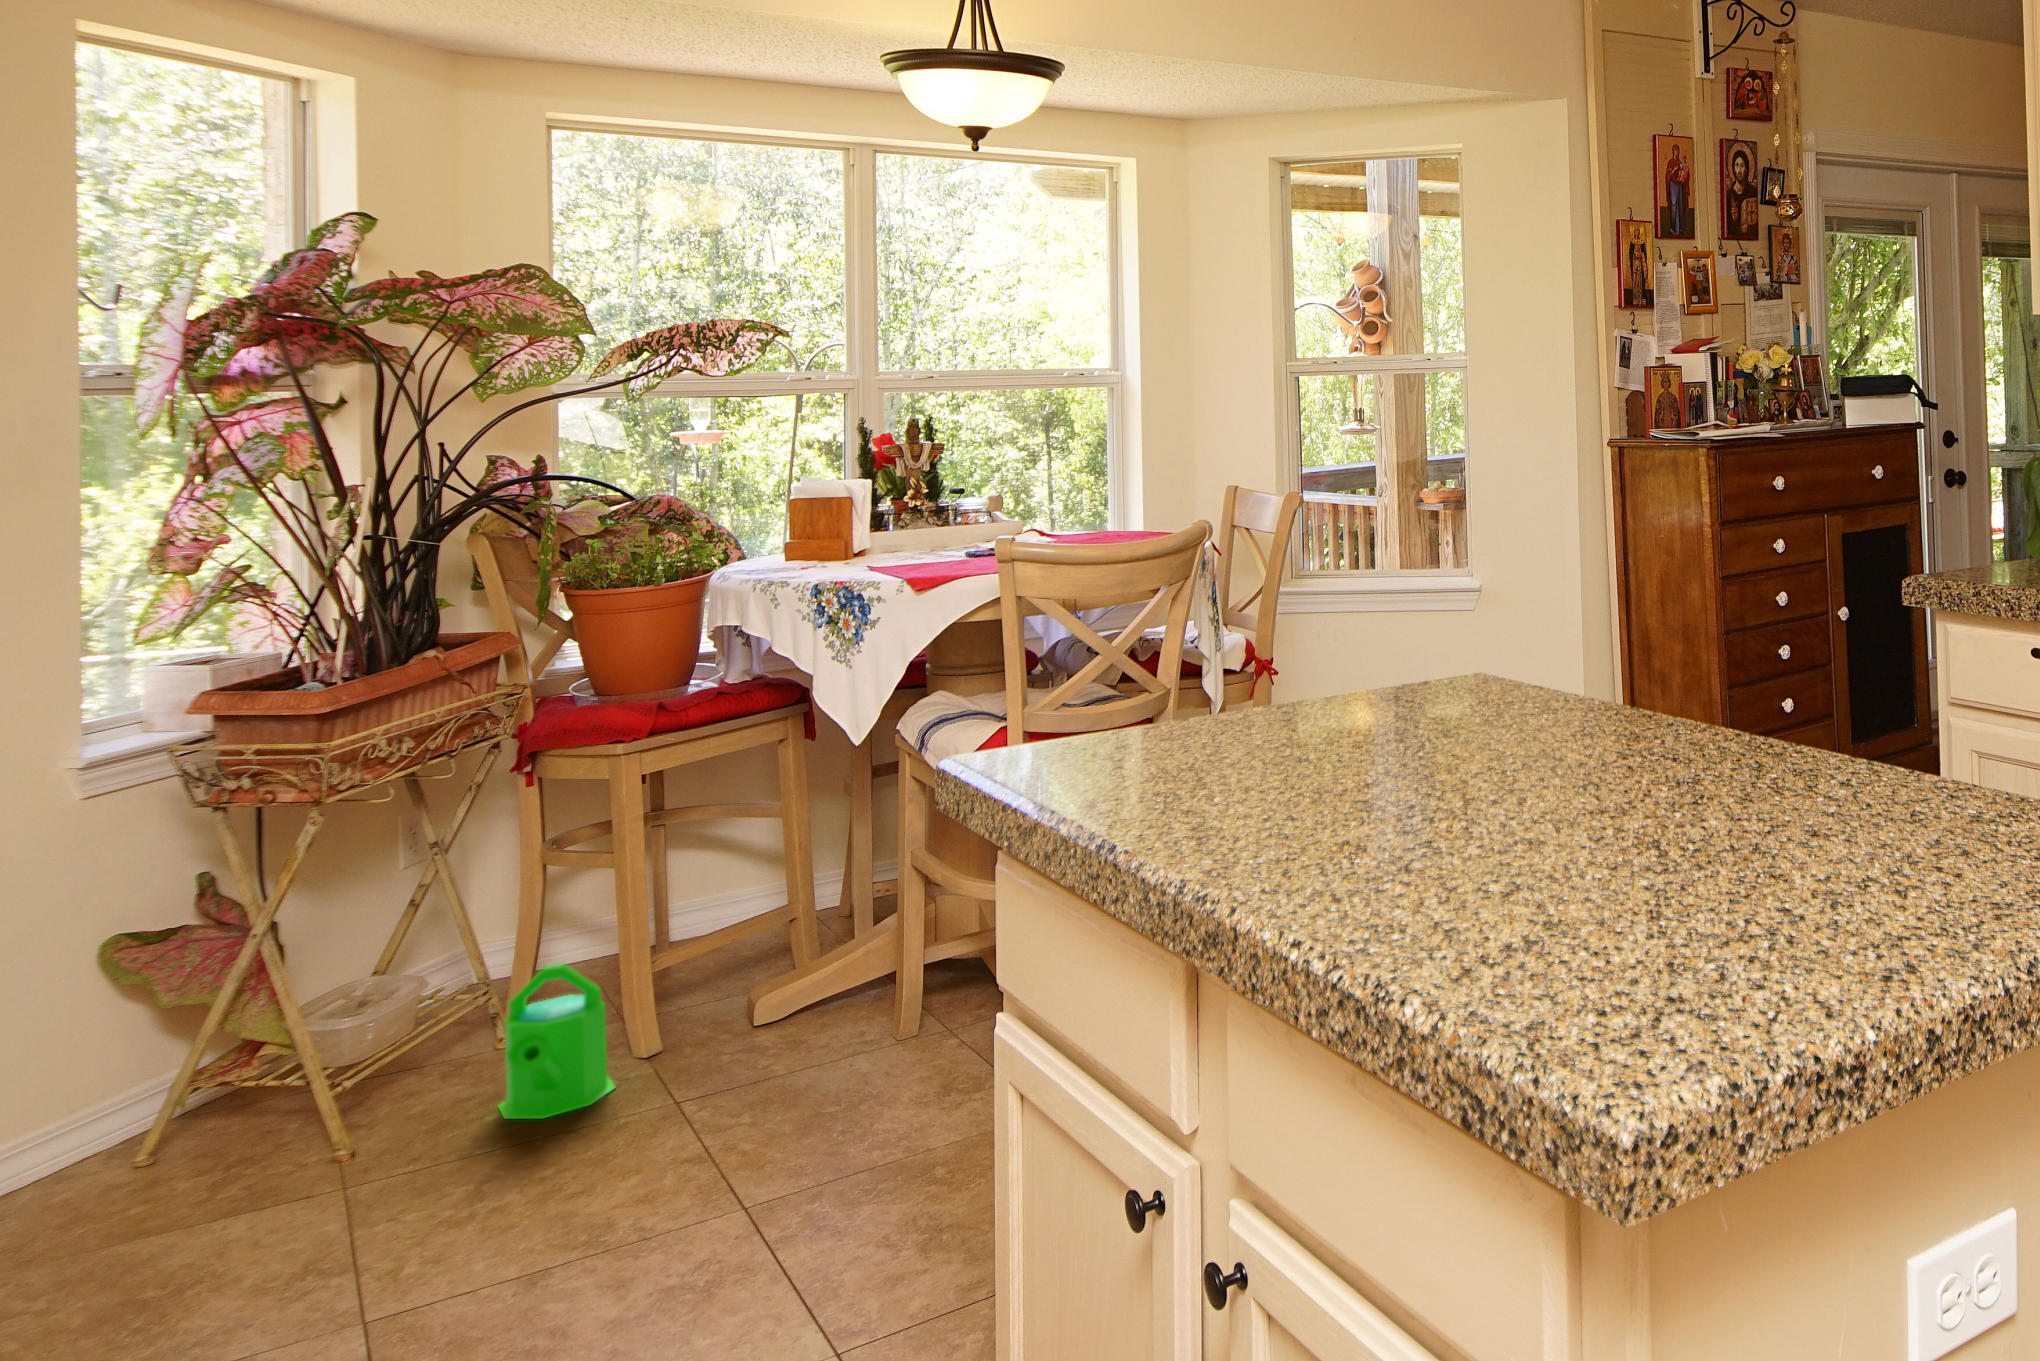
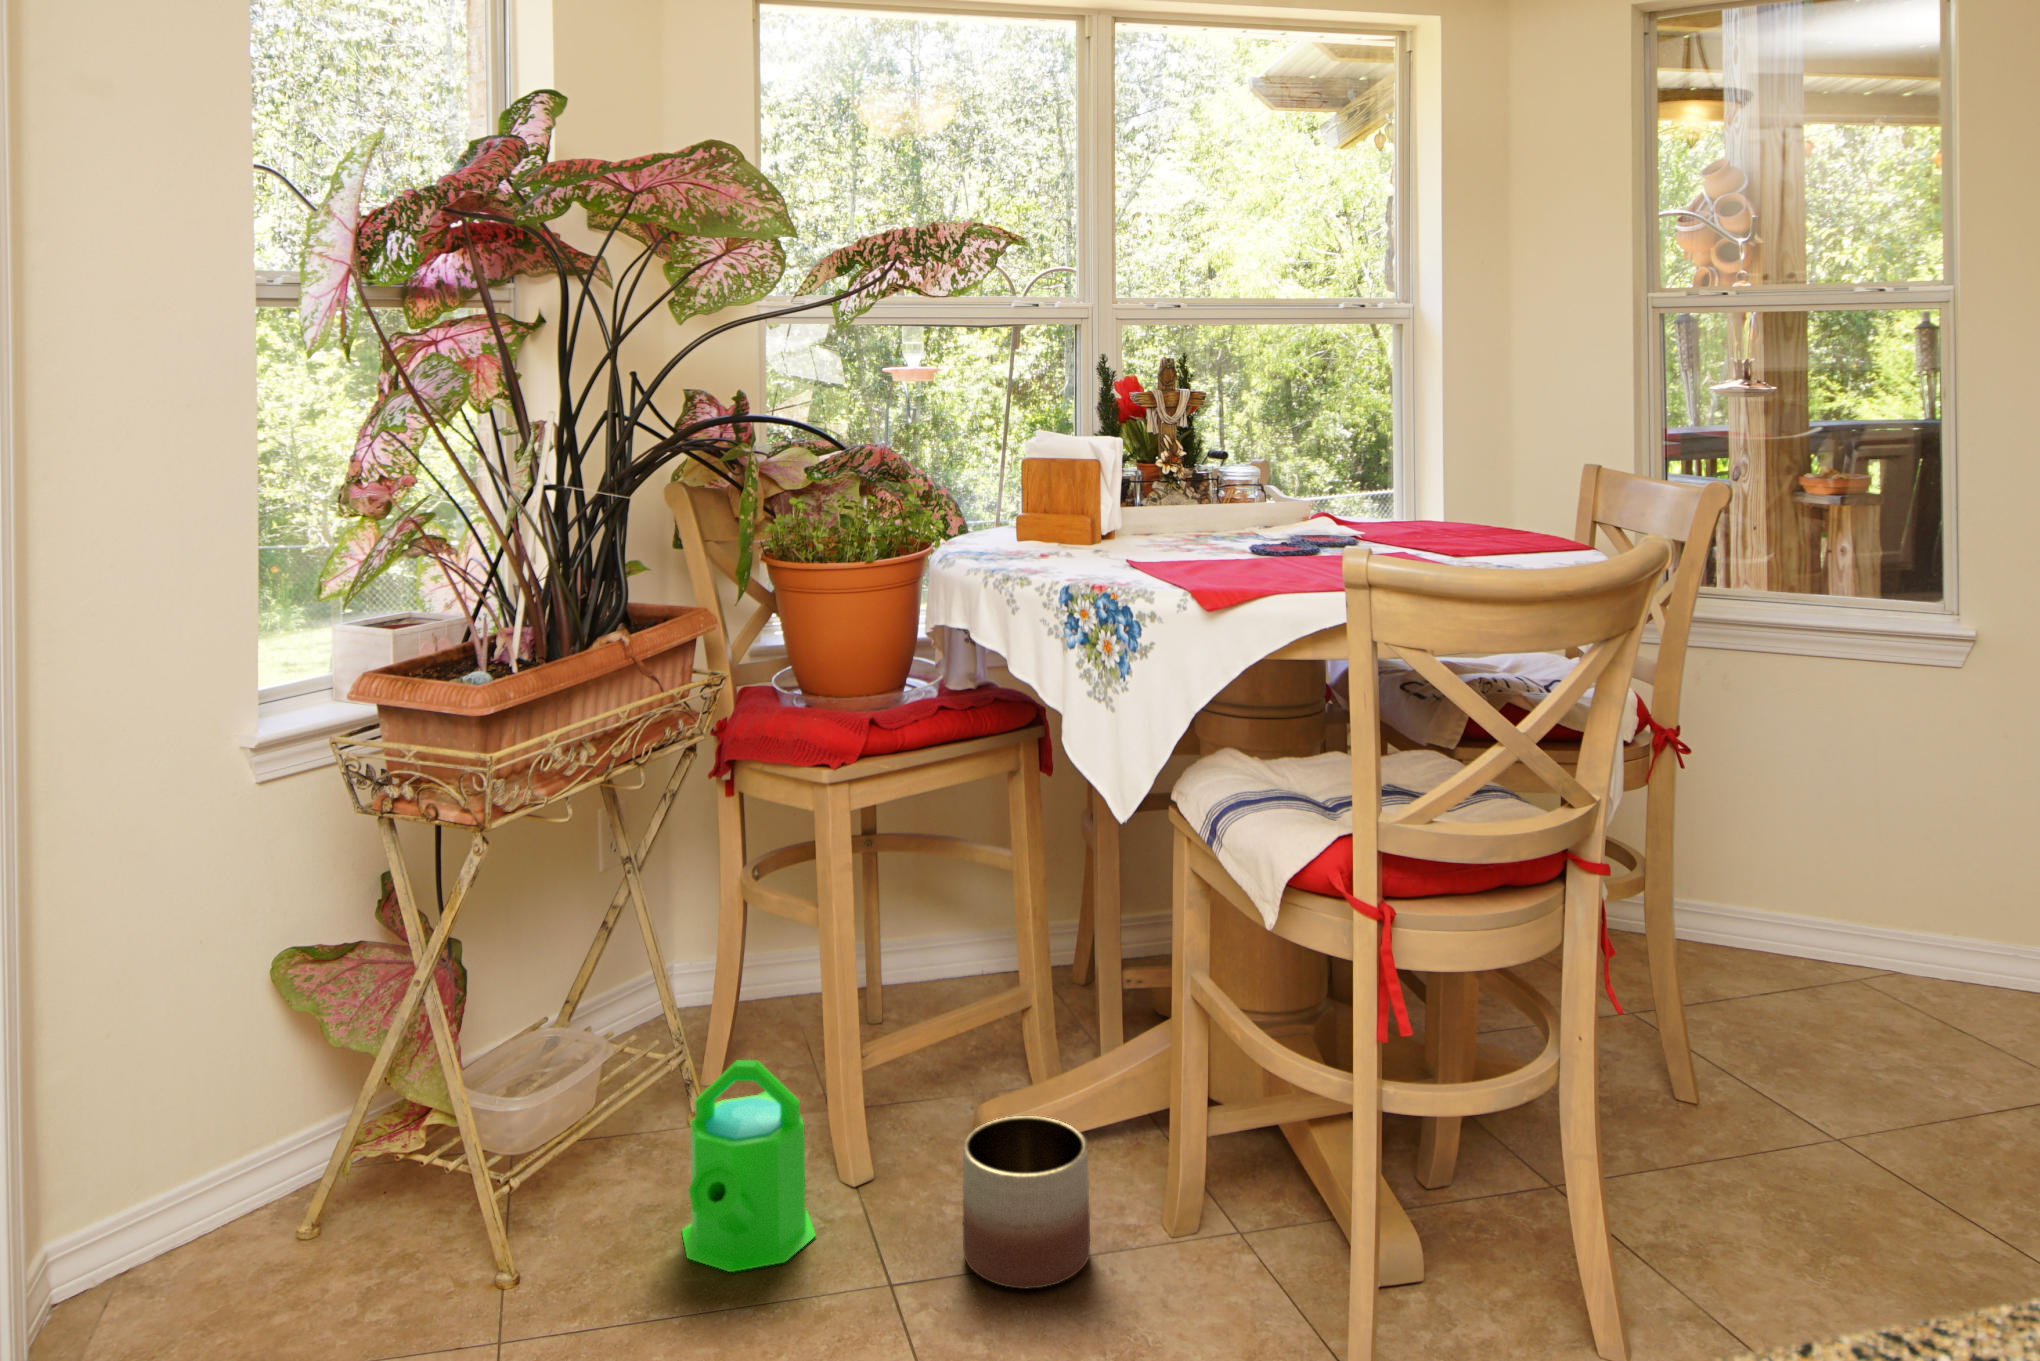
planter: none [737,970,838,1084] -> present [963,1116,1090,1289]

